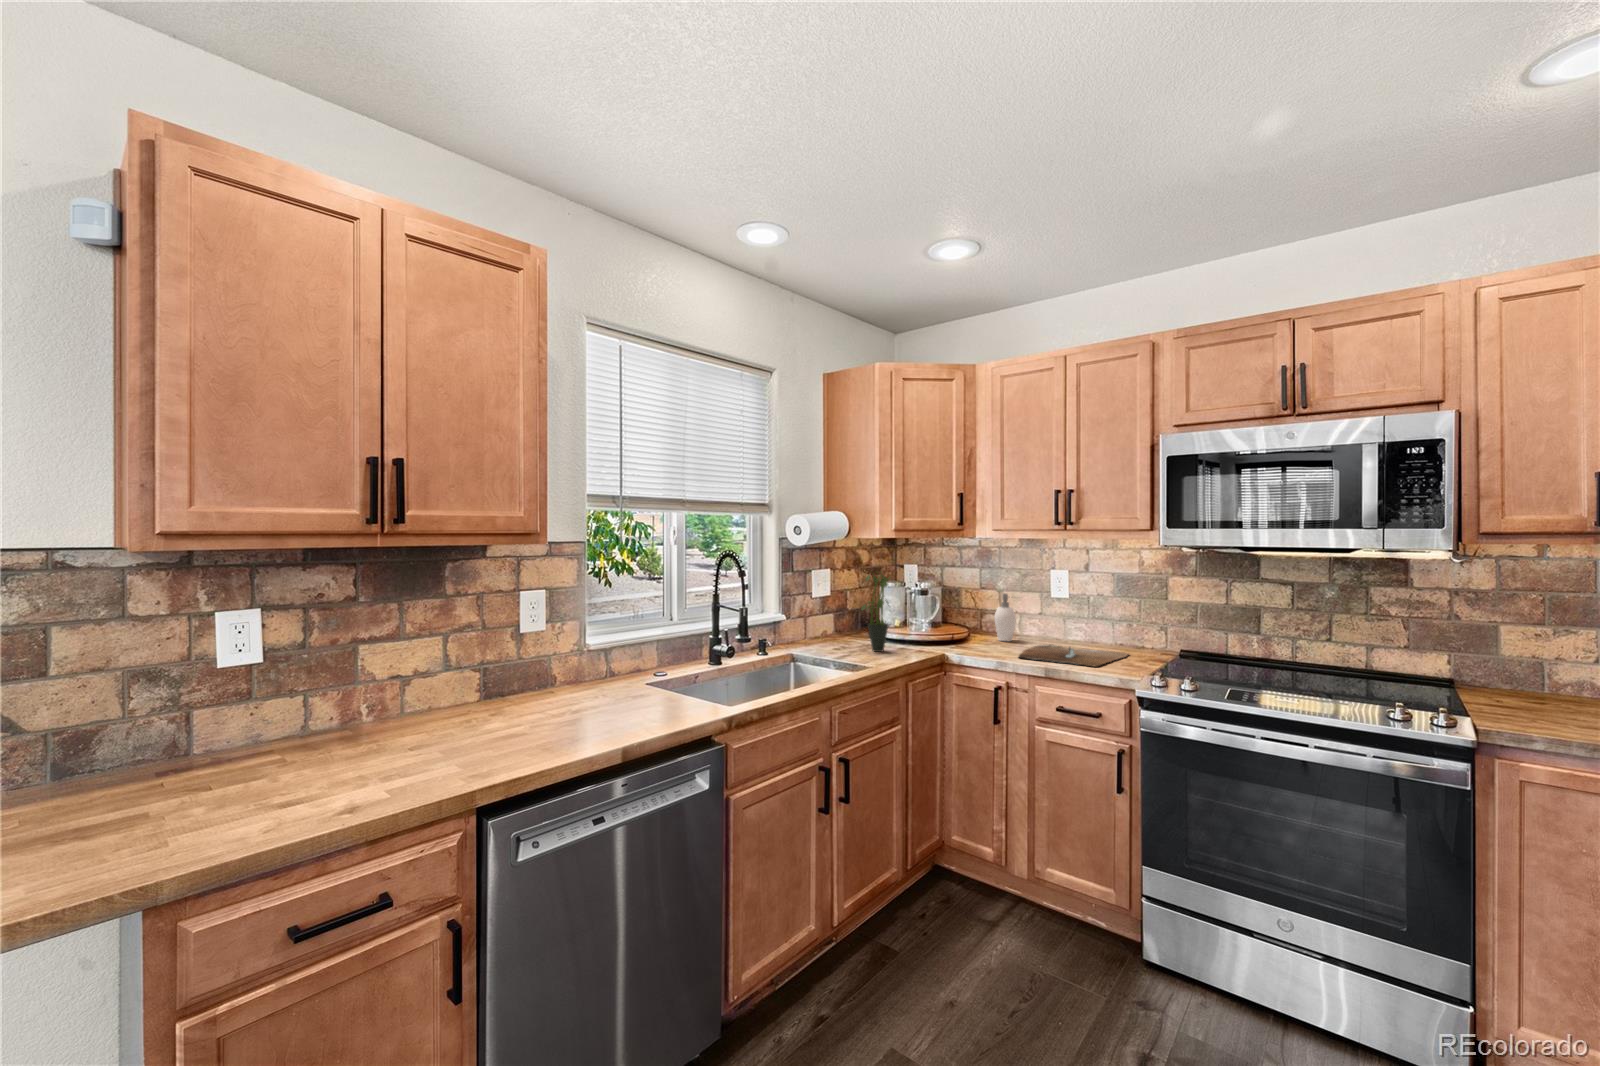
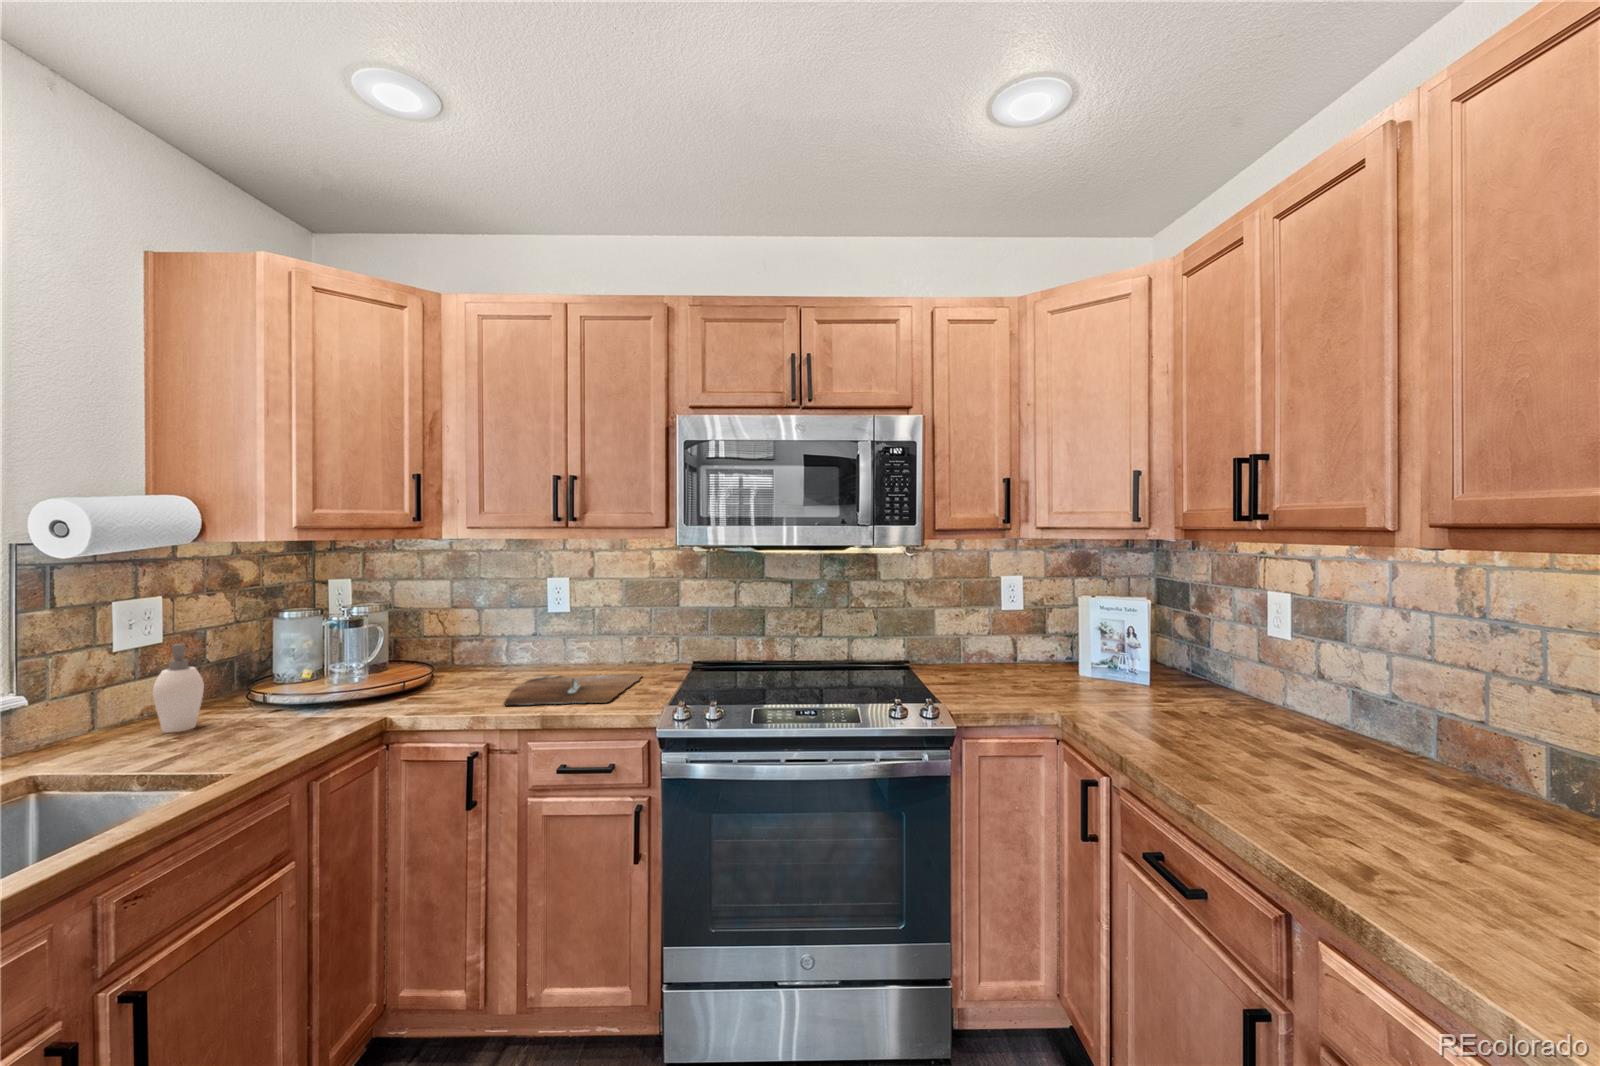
potted plant: present [861,575,890,652] -> none [215,597,295,738]
soap dispenser: present [994,594,1016,641] -> present [153,644,204,733]

